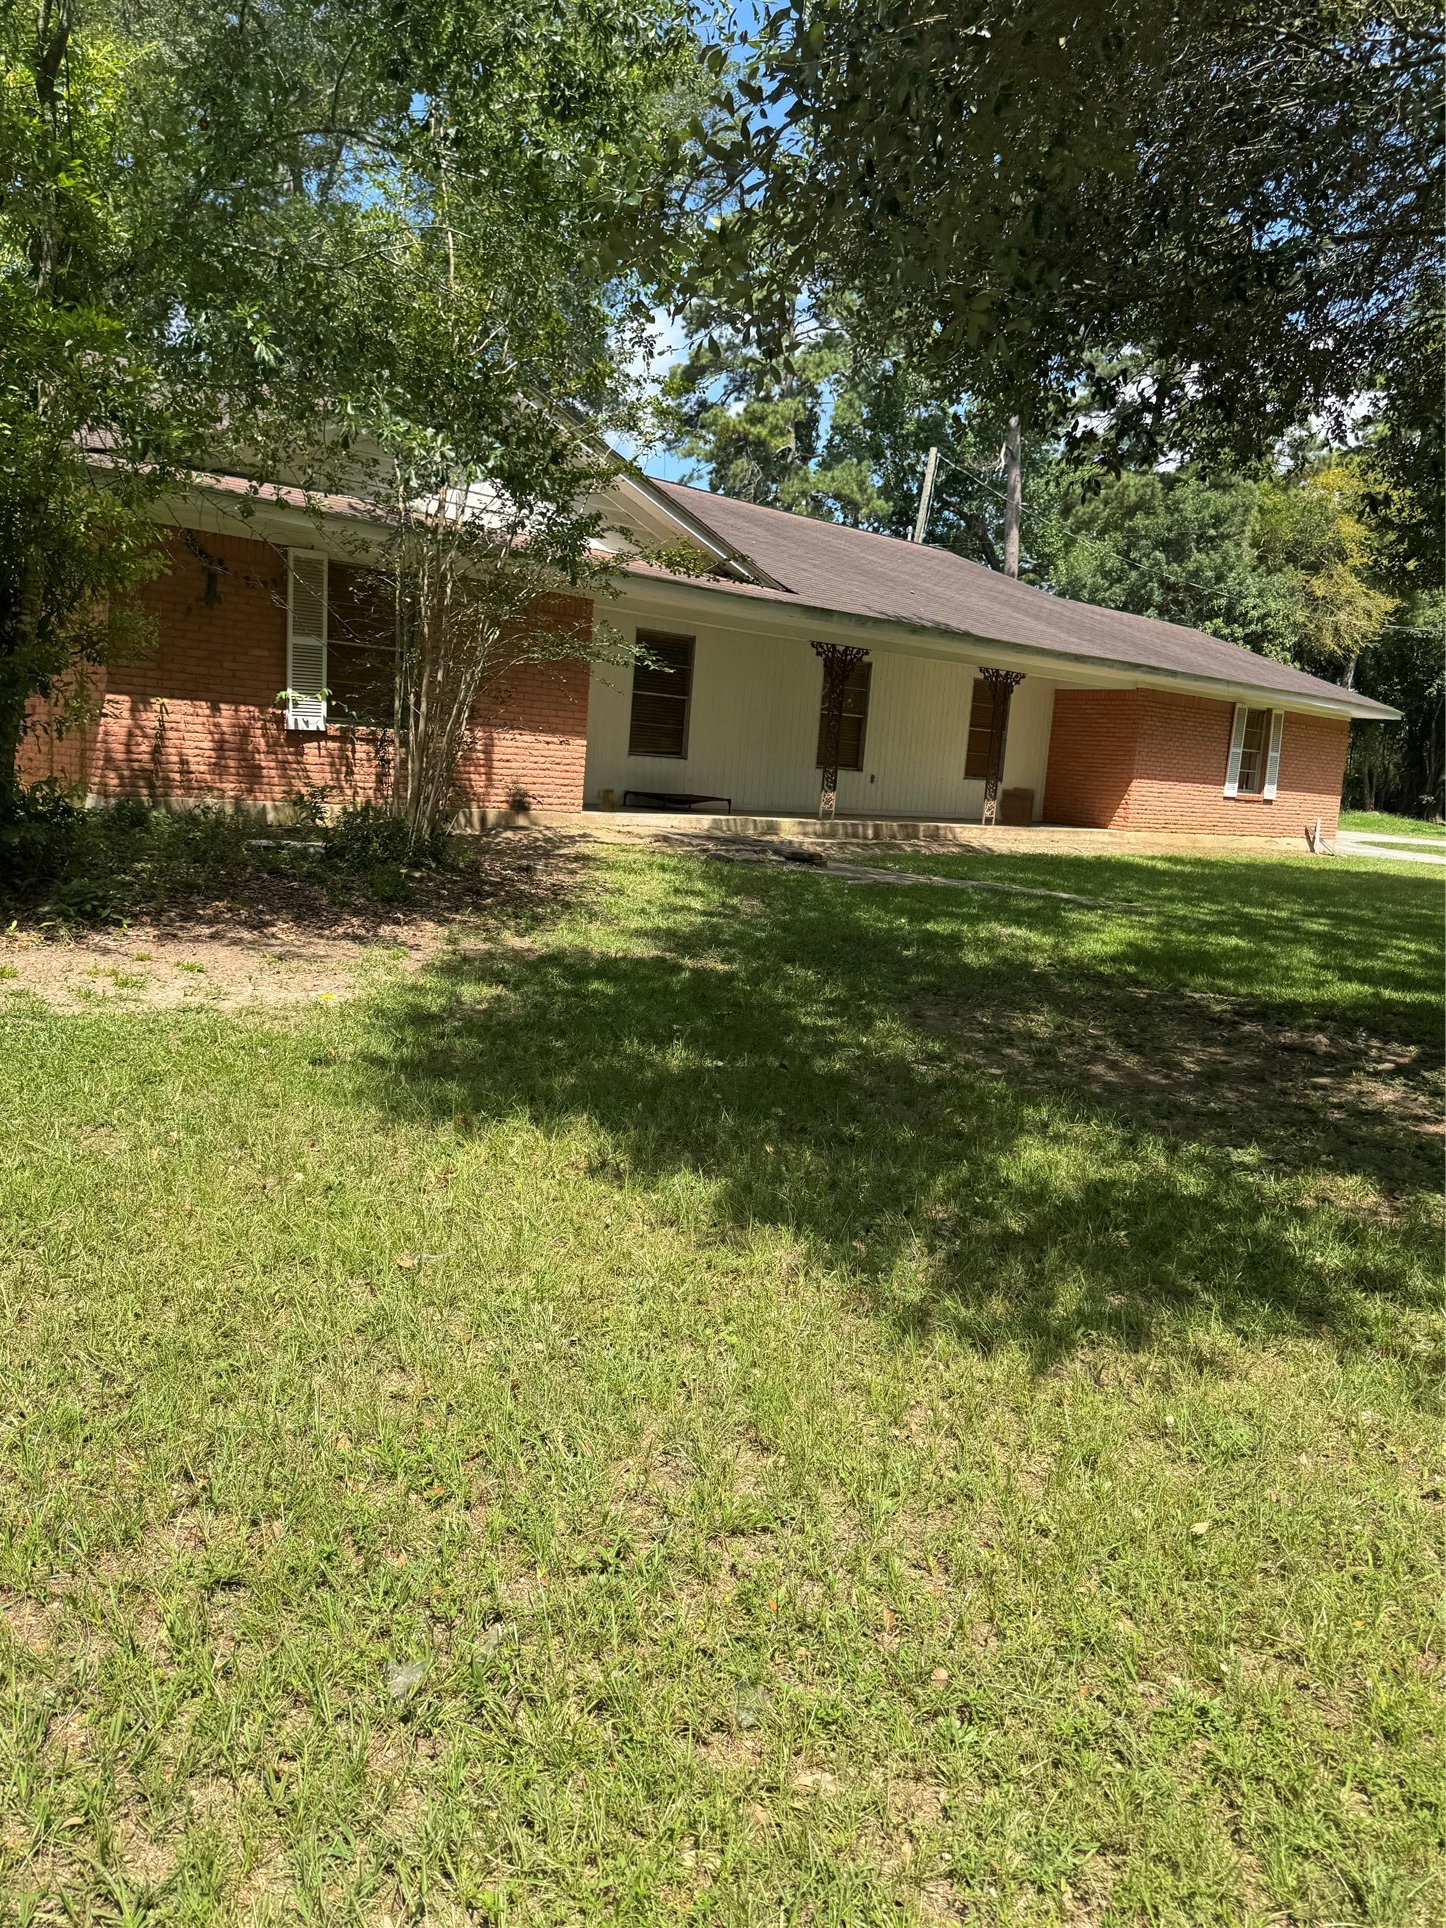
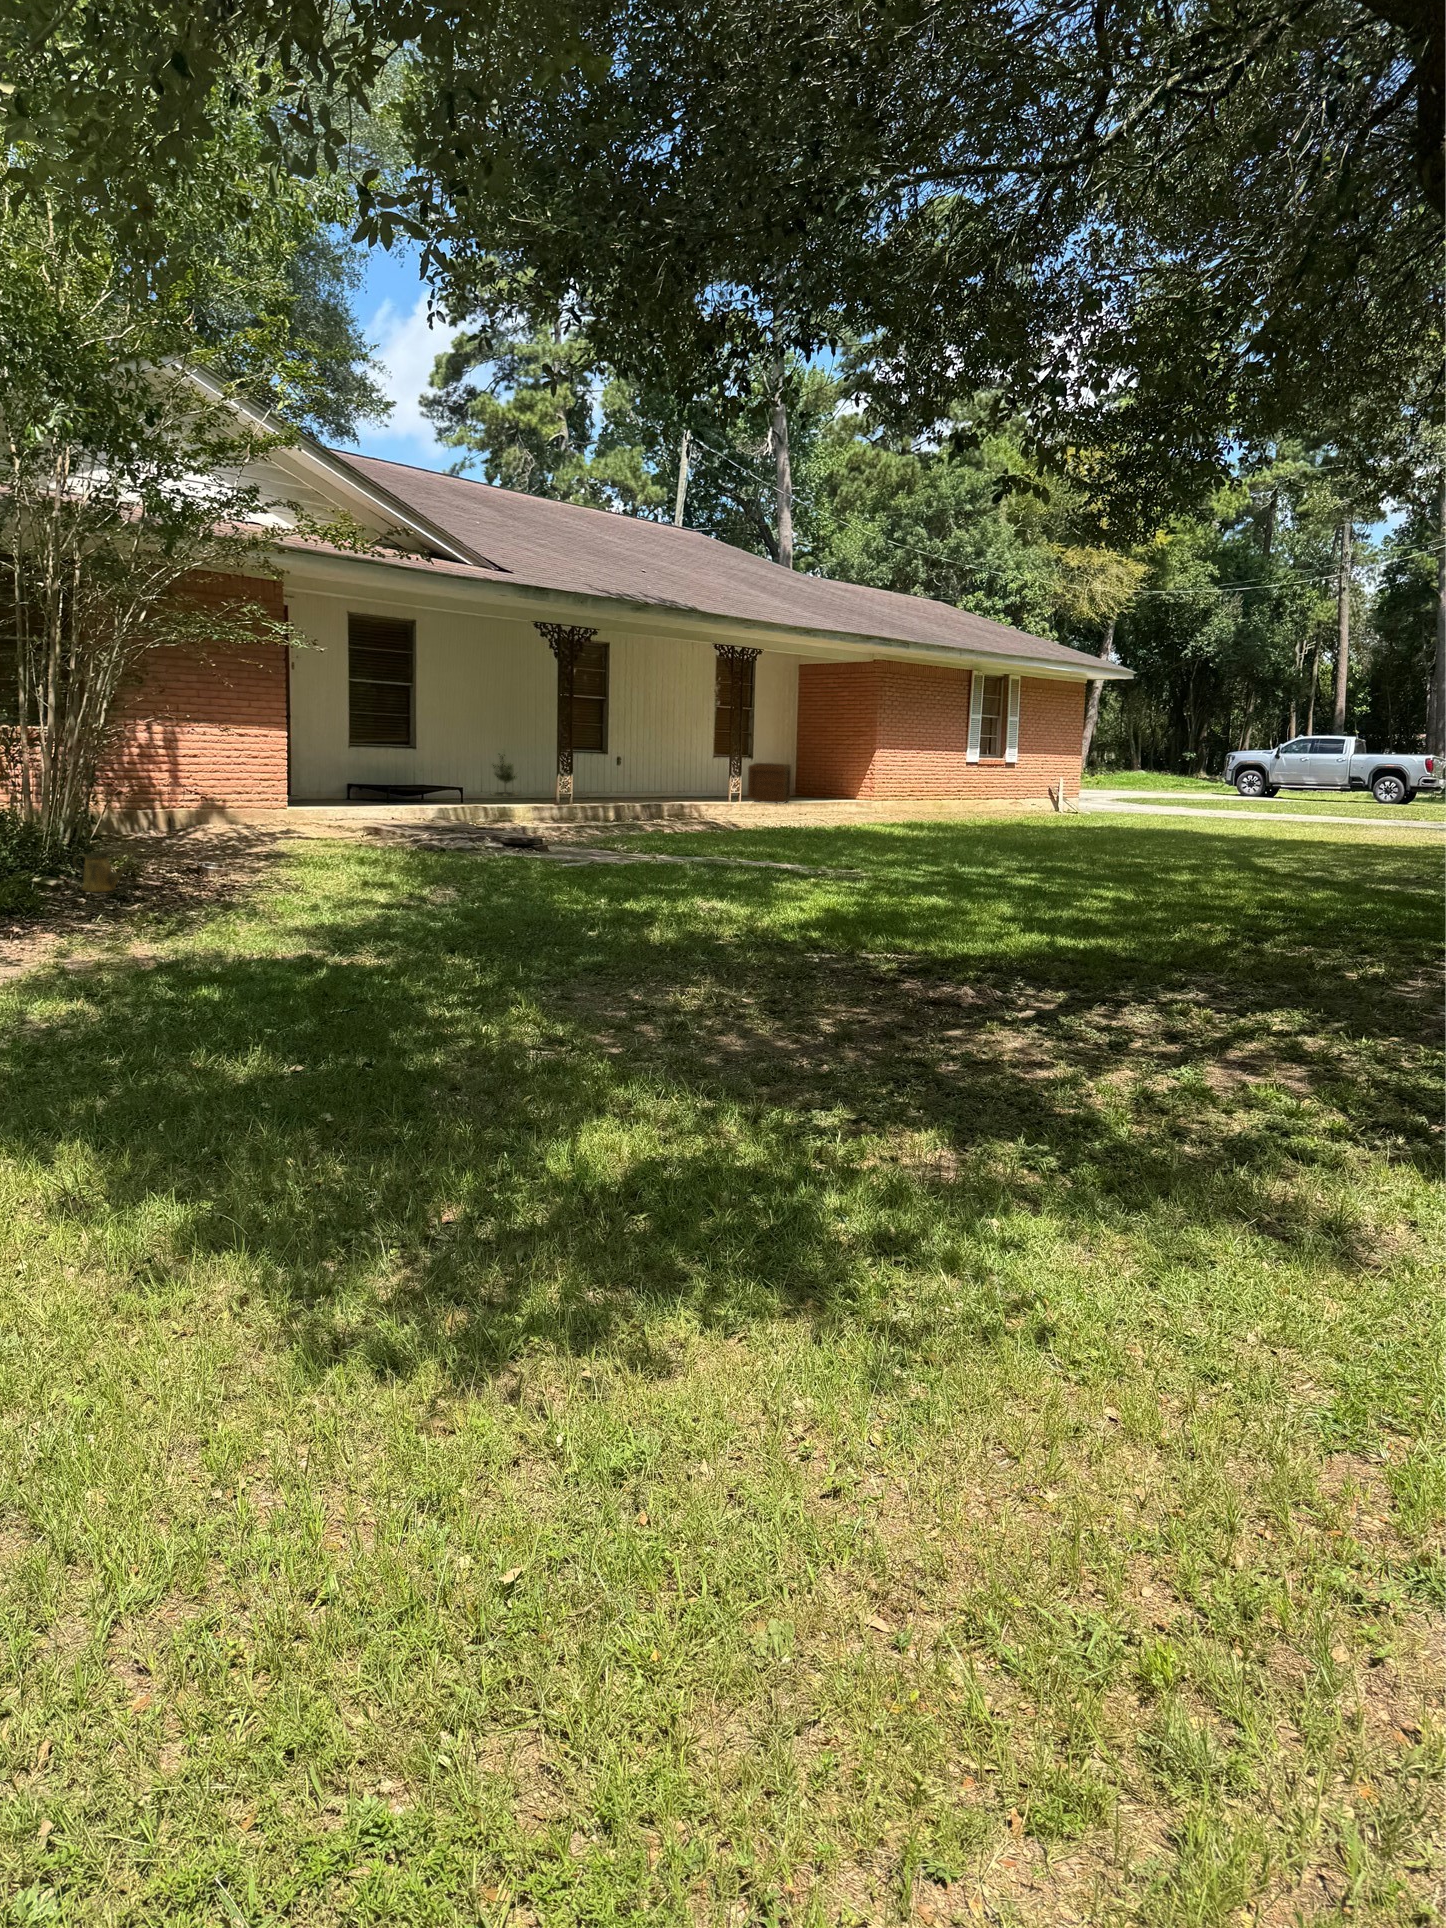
potted tree: present [502,776,532,831] -> present [493,754,517,796]
watering can: present [597,789,624,812] -> present [73,850,139,892]

